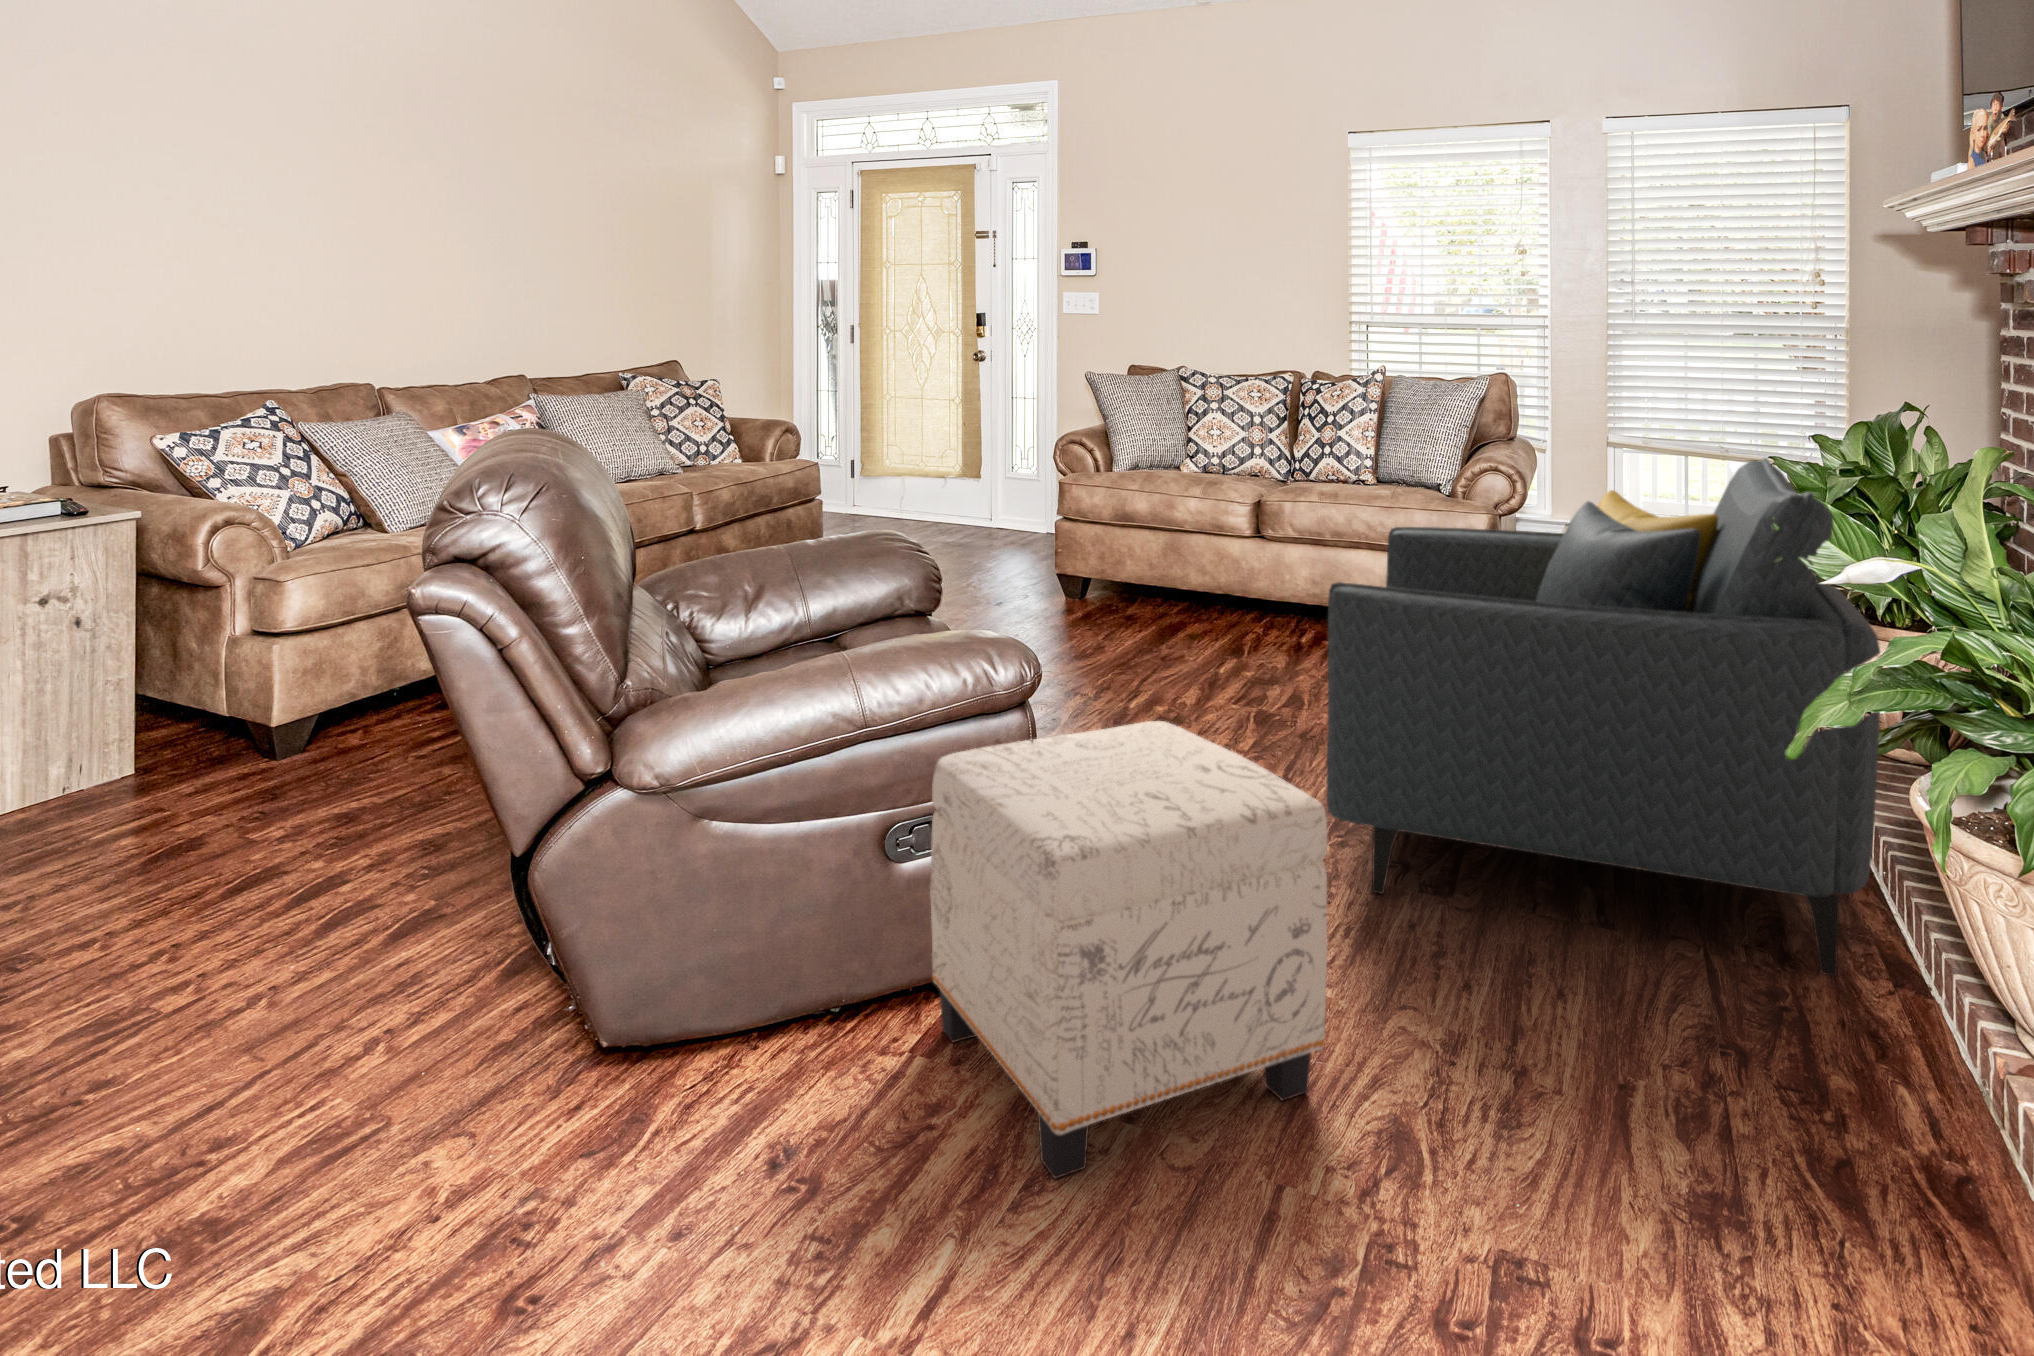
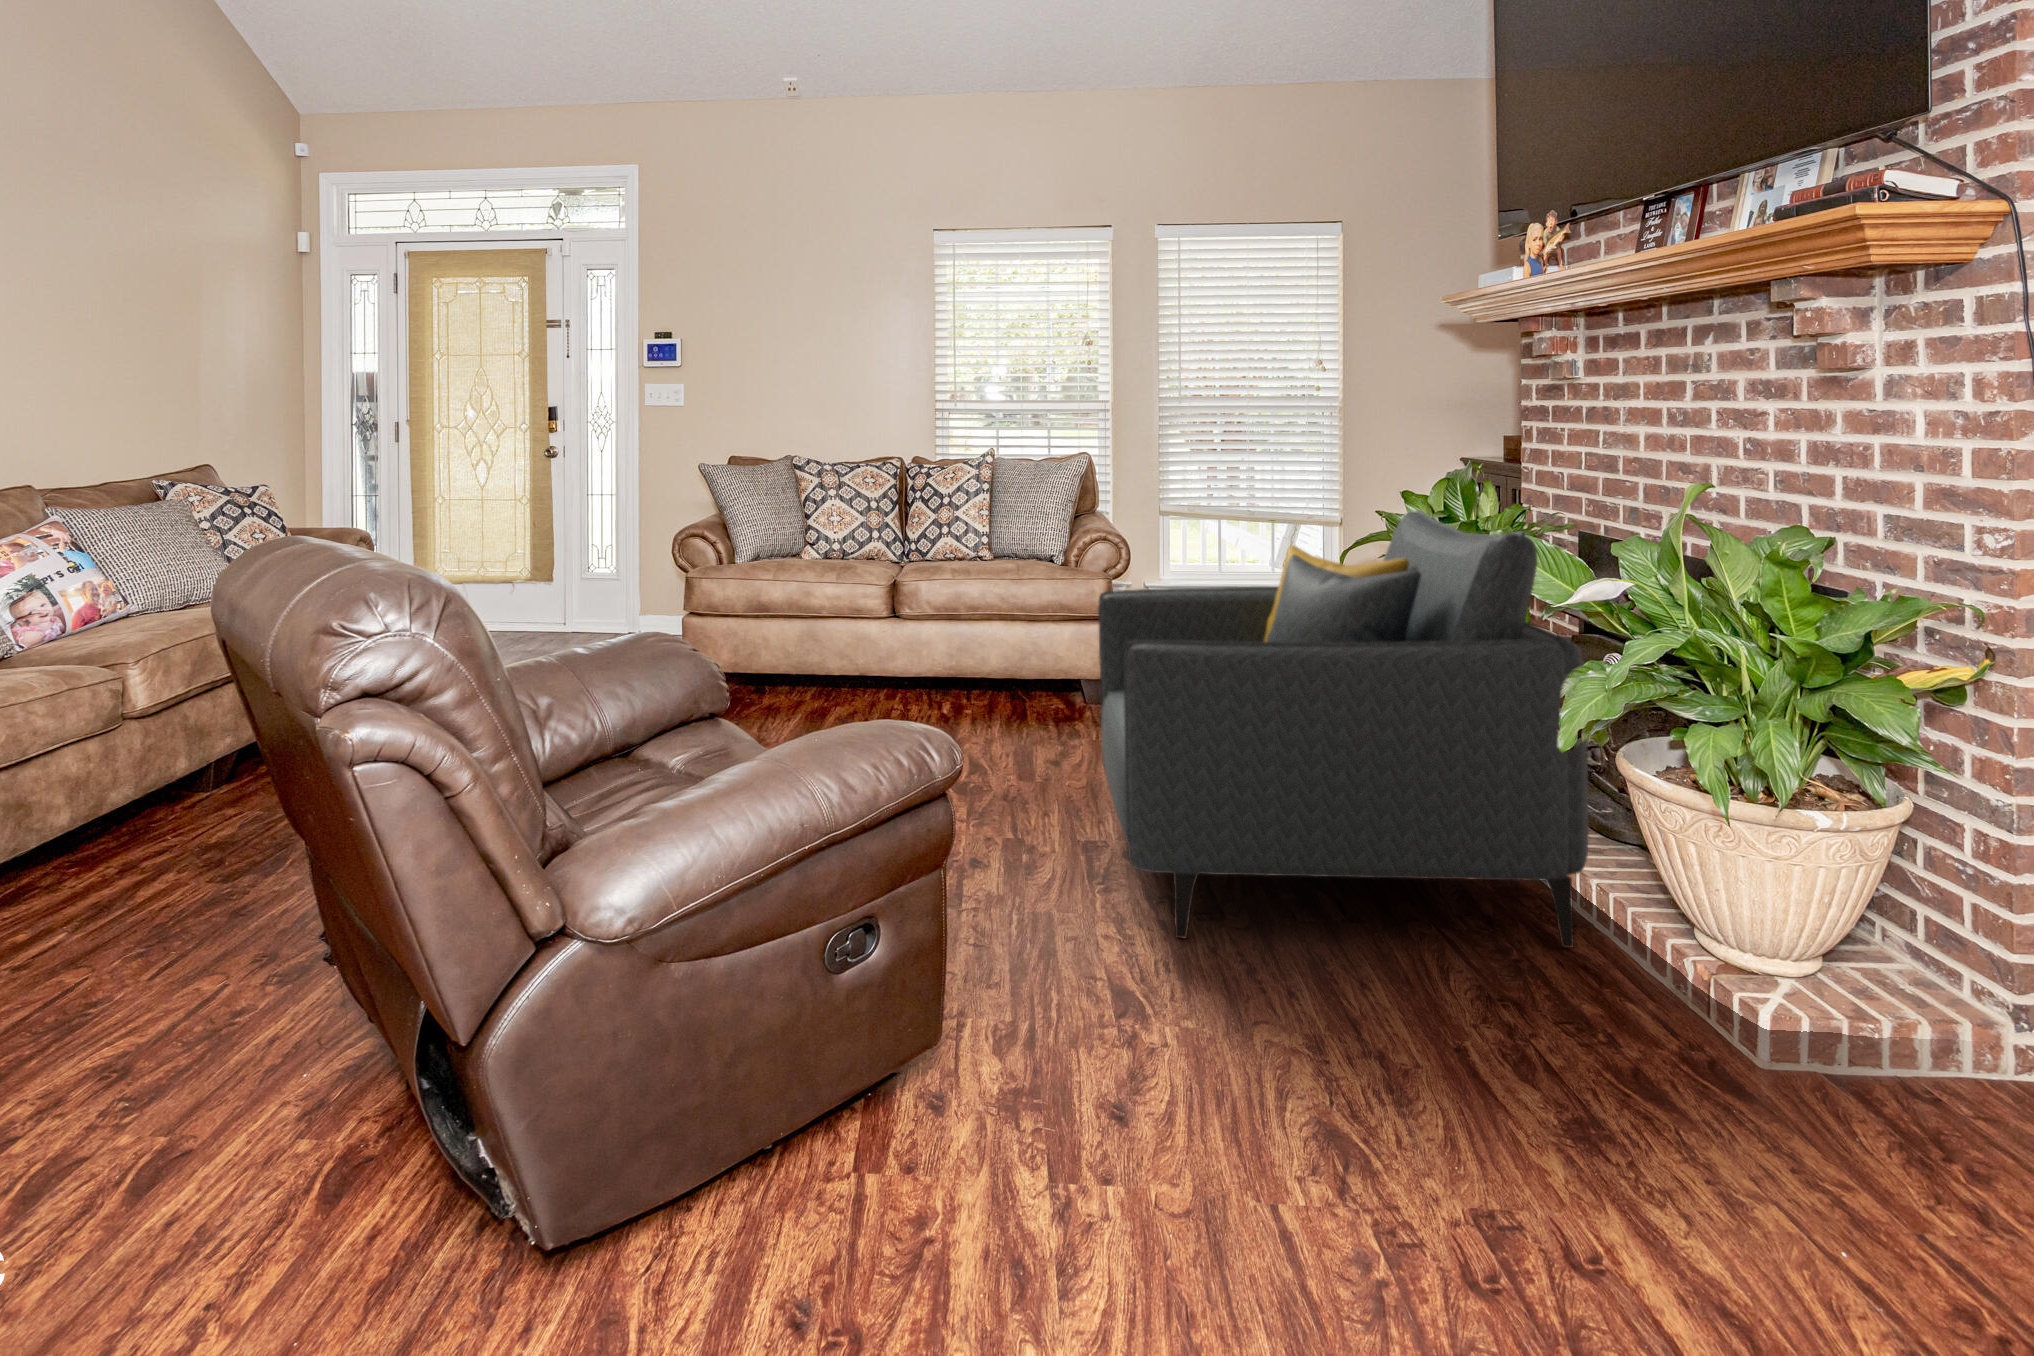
ottoman: present [930,721,1328,1179] -> none [855,788,1267,1263]

